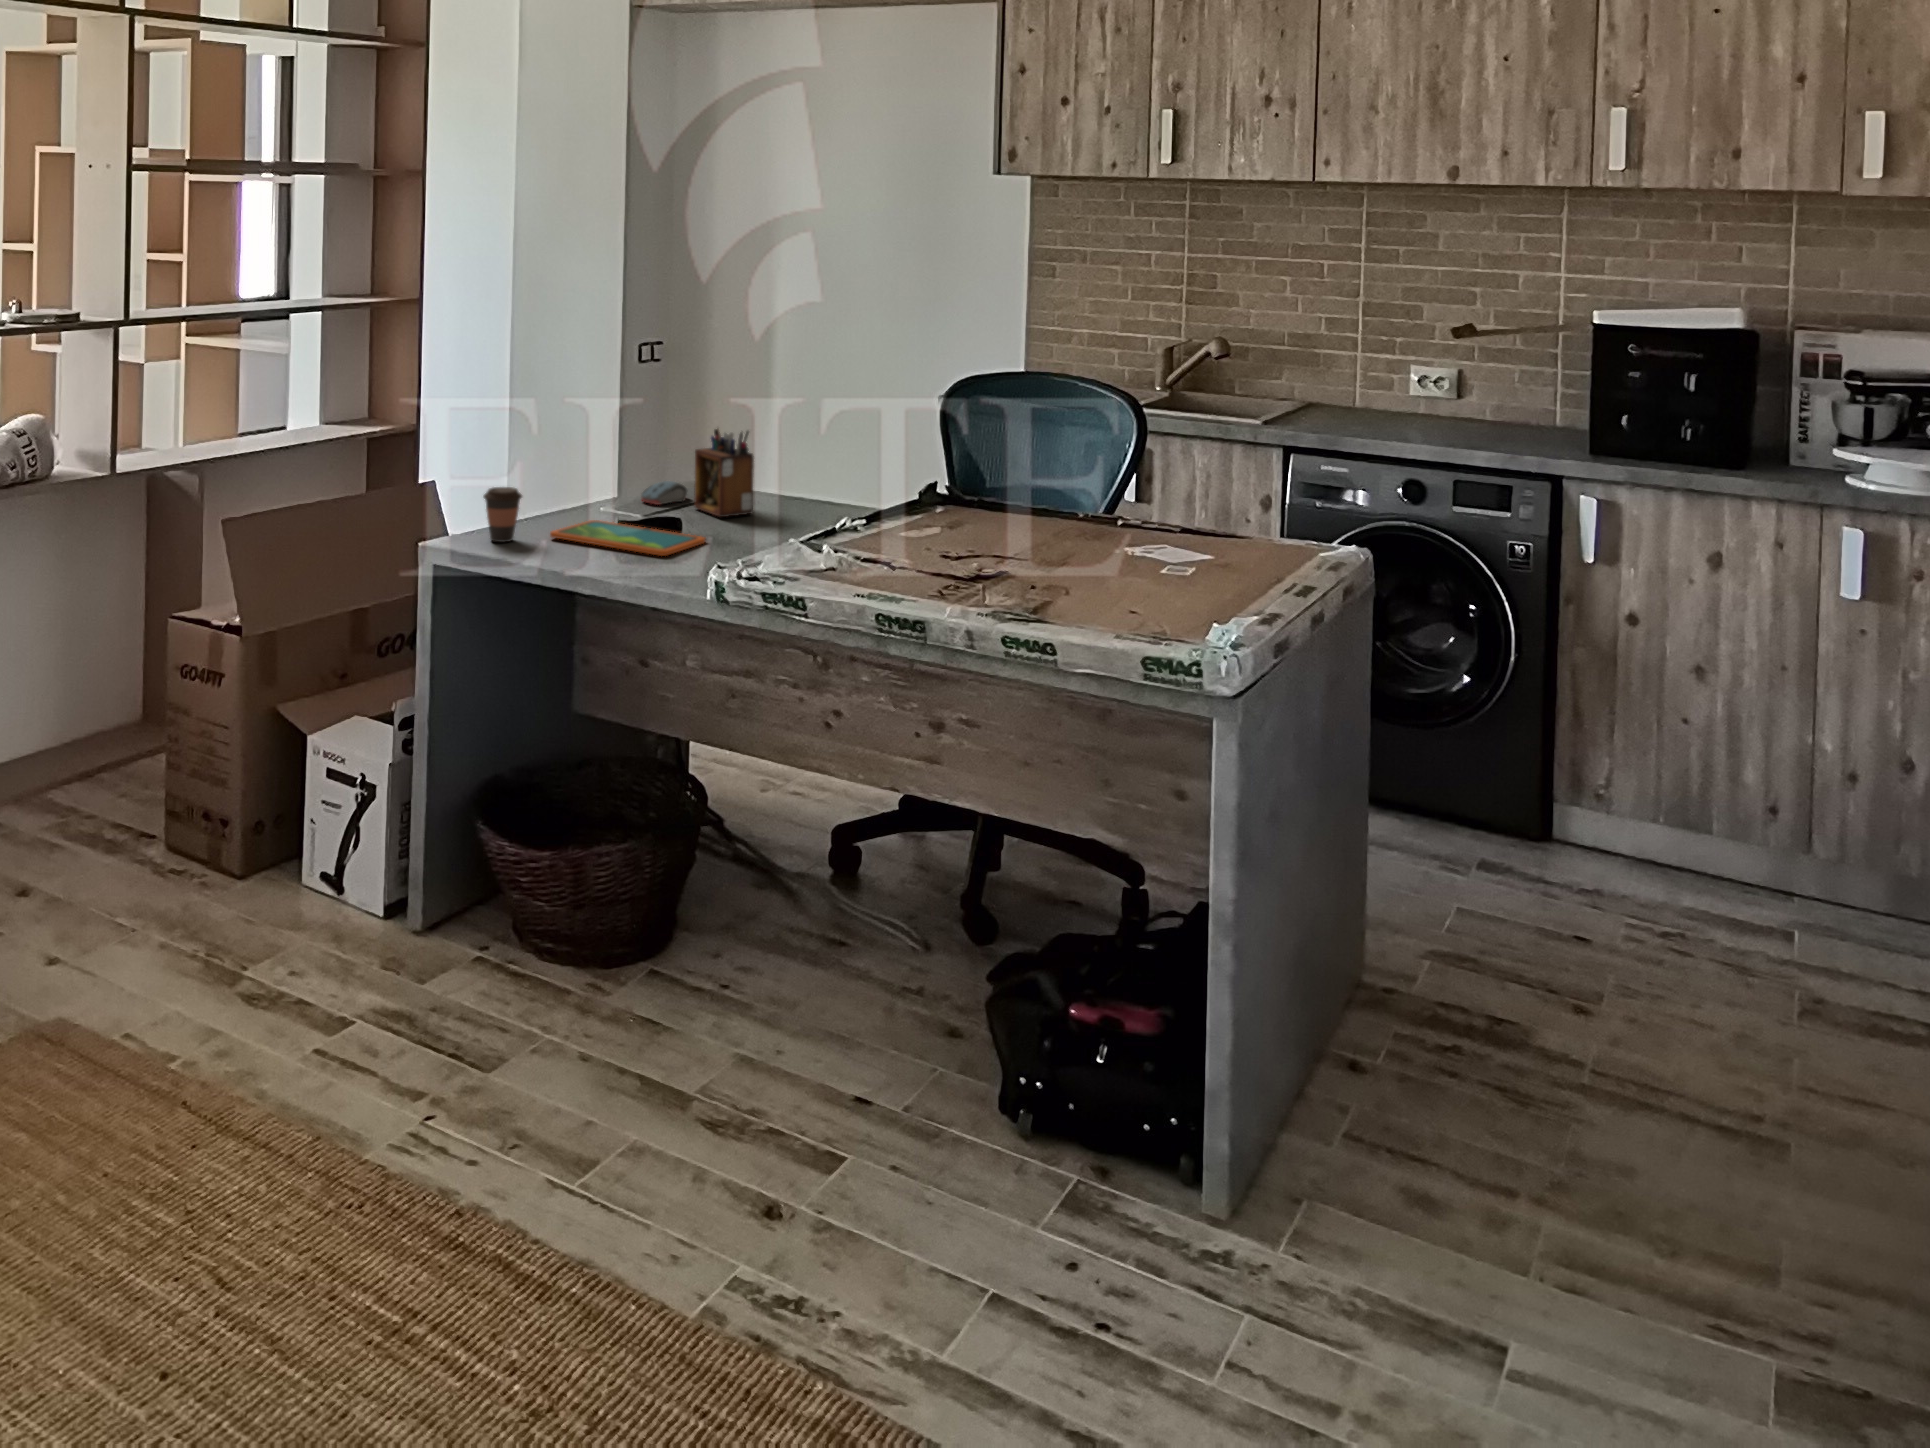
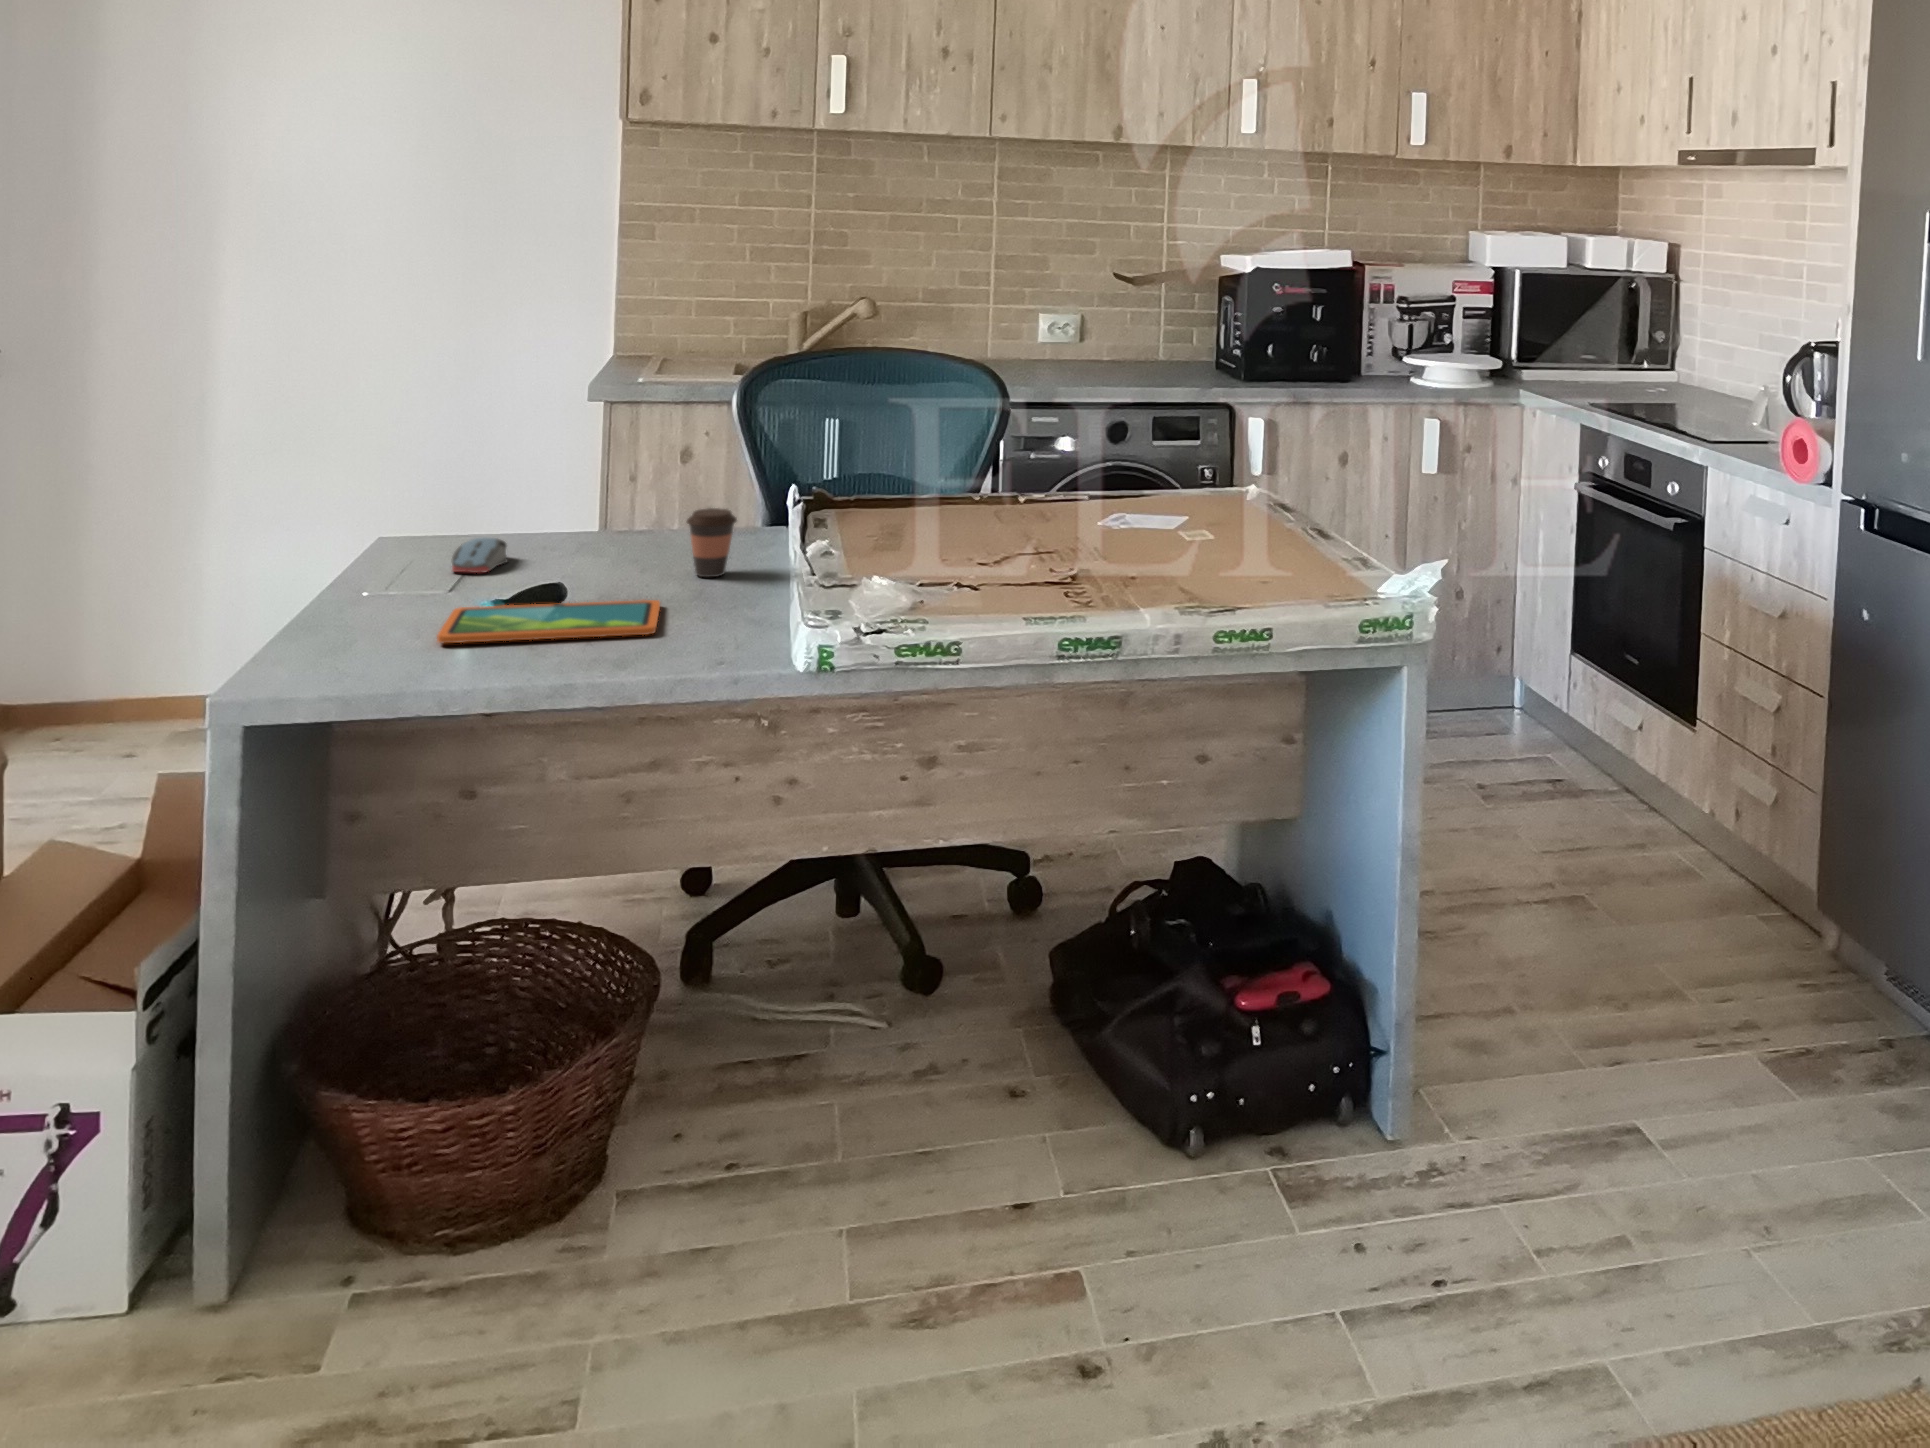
desk organizer: present [694,429,754,517] -> none [547,453,640,573]
coffee cup: present [483,487,522,542] -> present [687,508,737,577]

